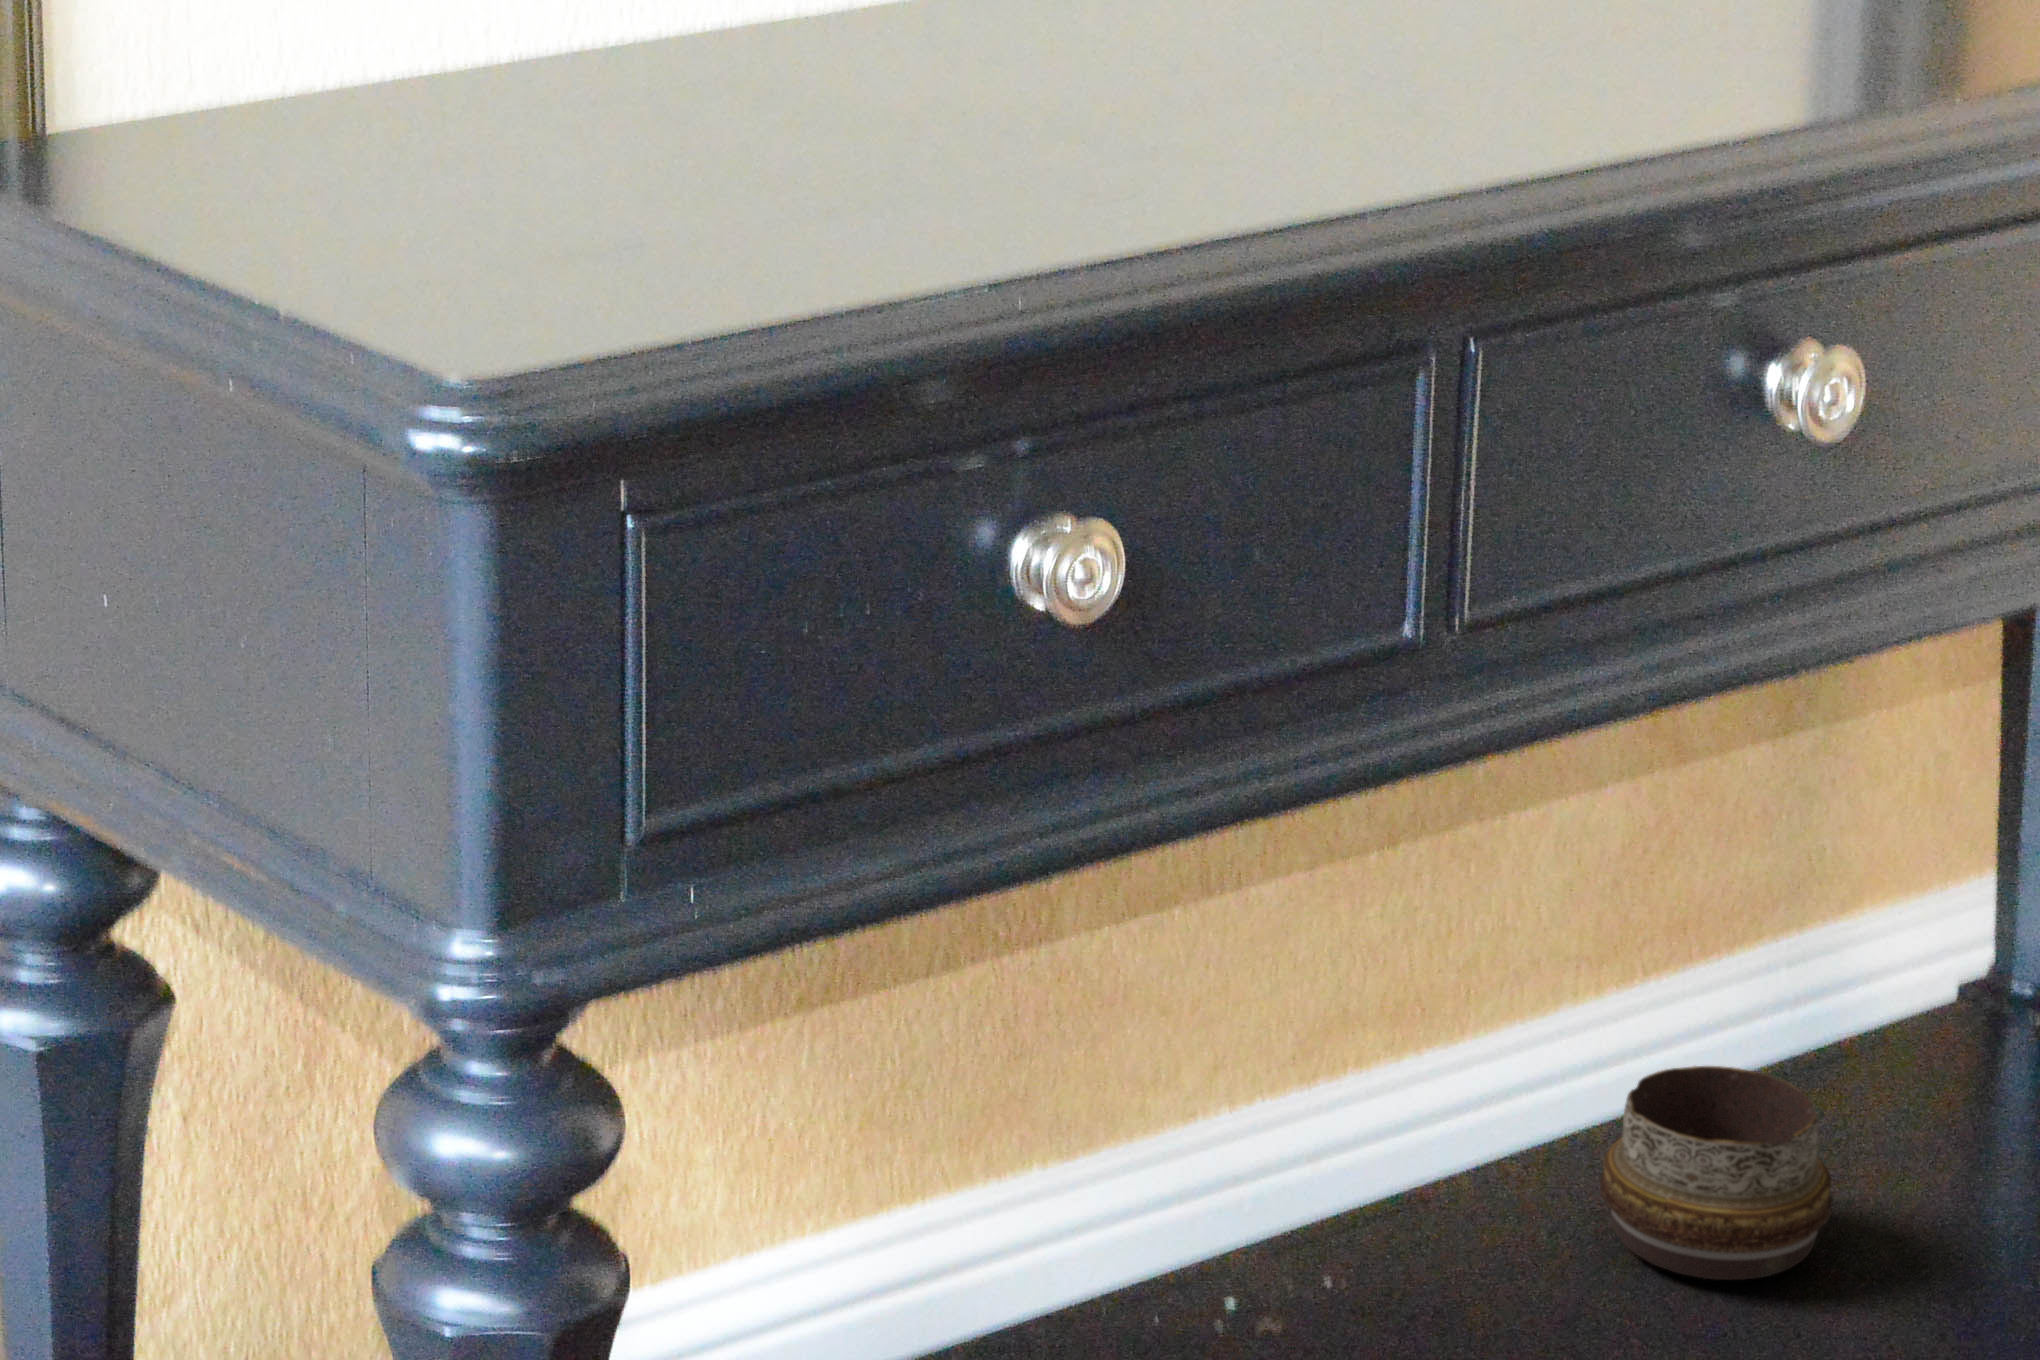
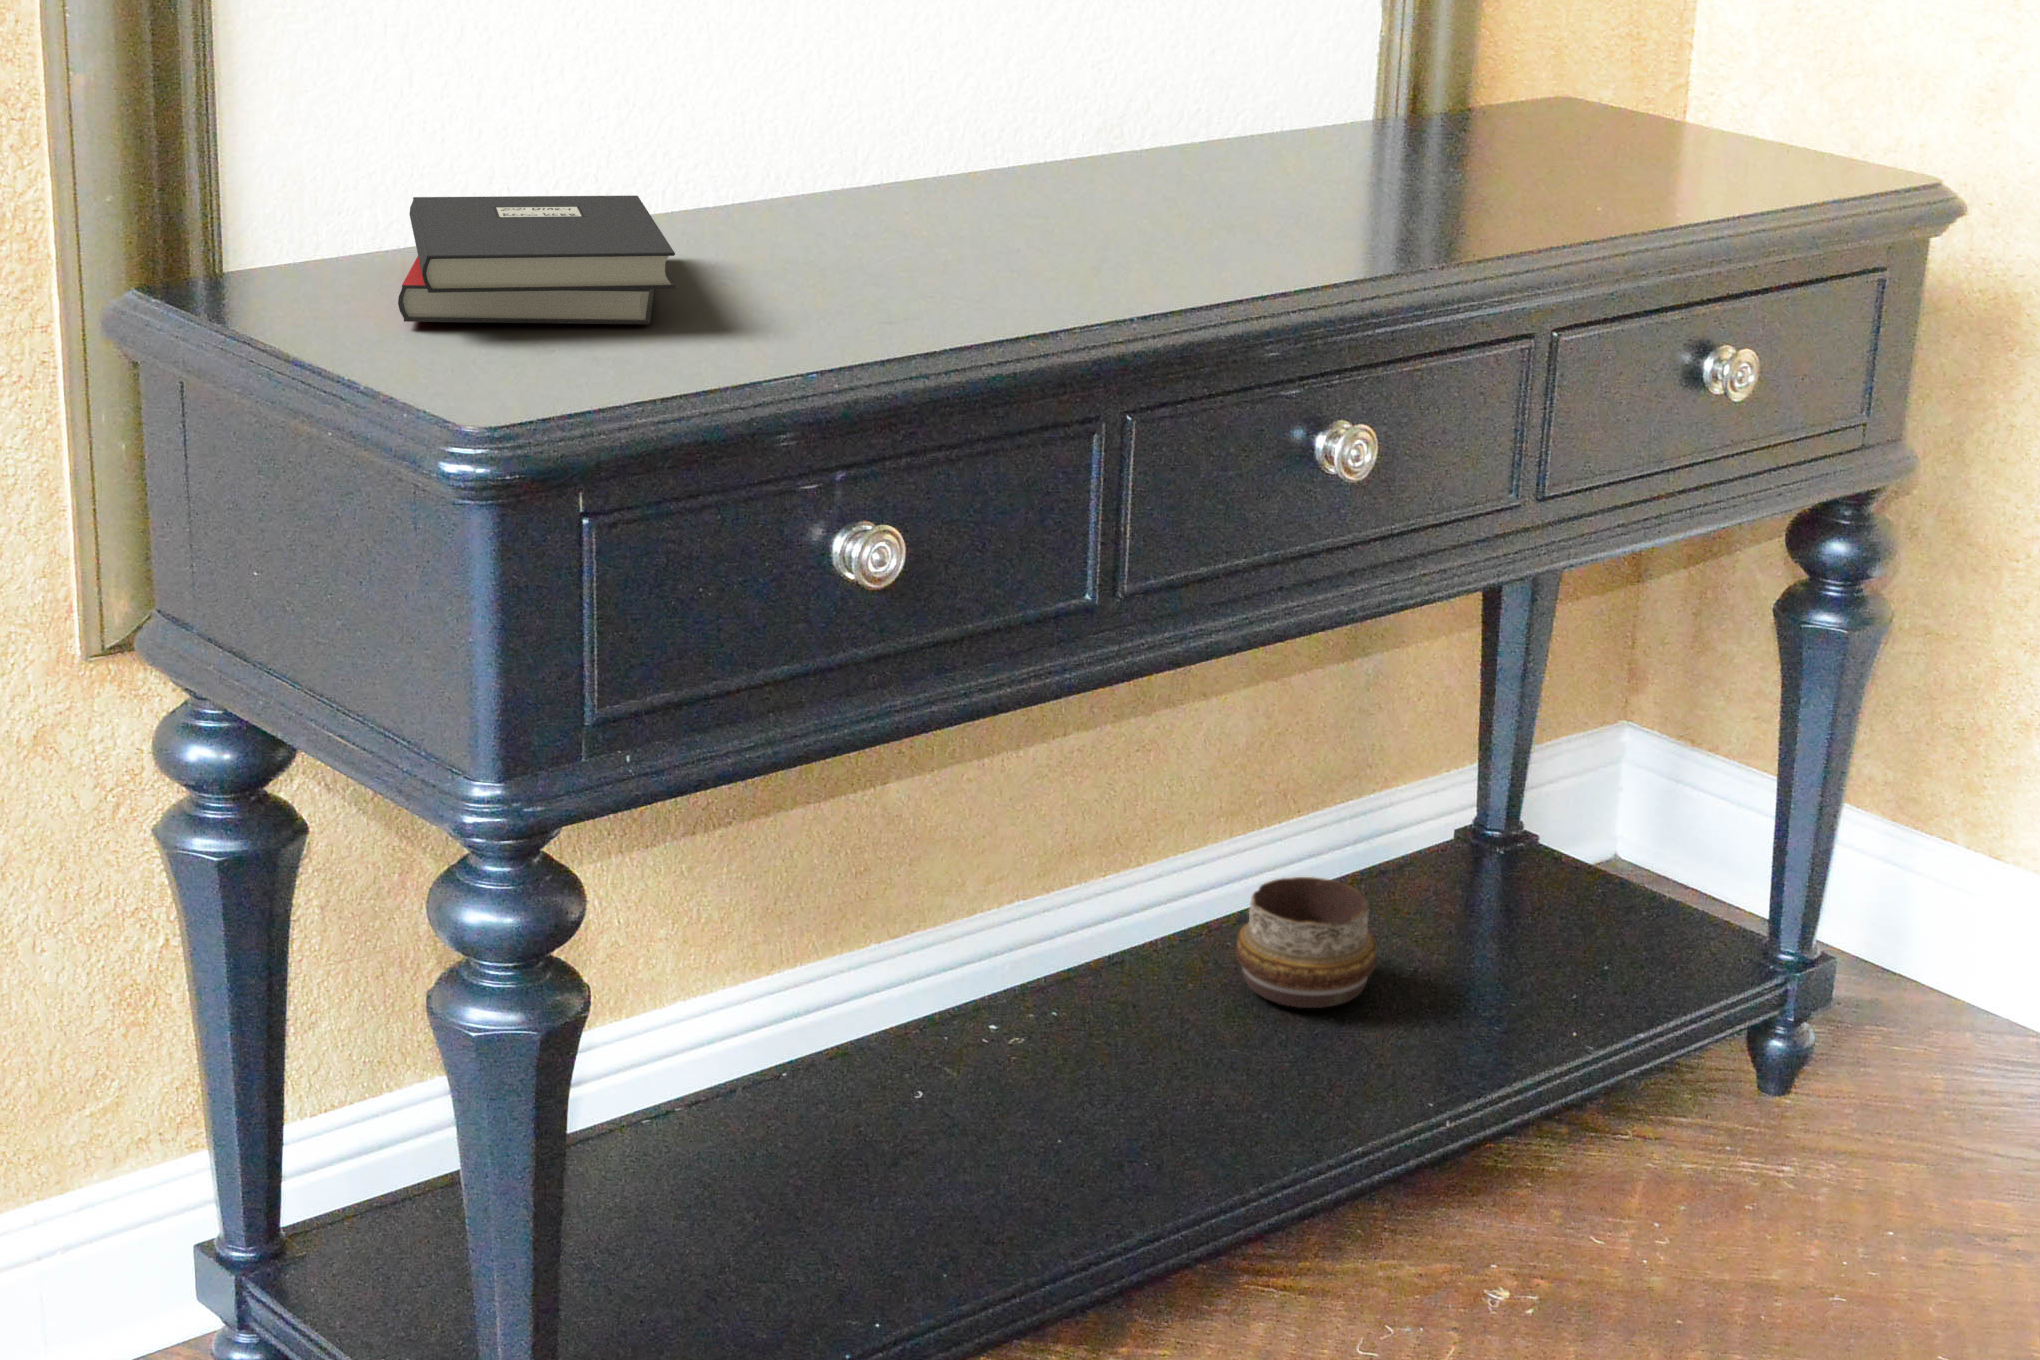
hardback book: none [330,6,759,209] -> present [398,196,676,324]

